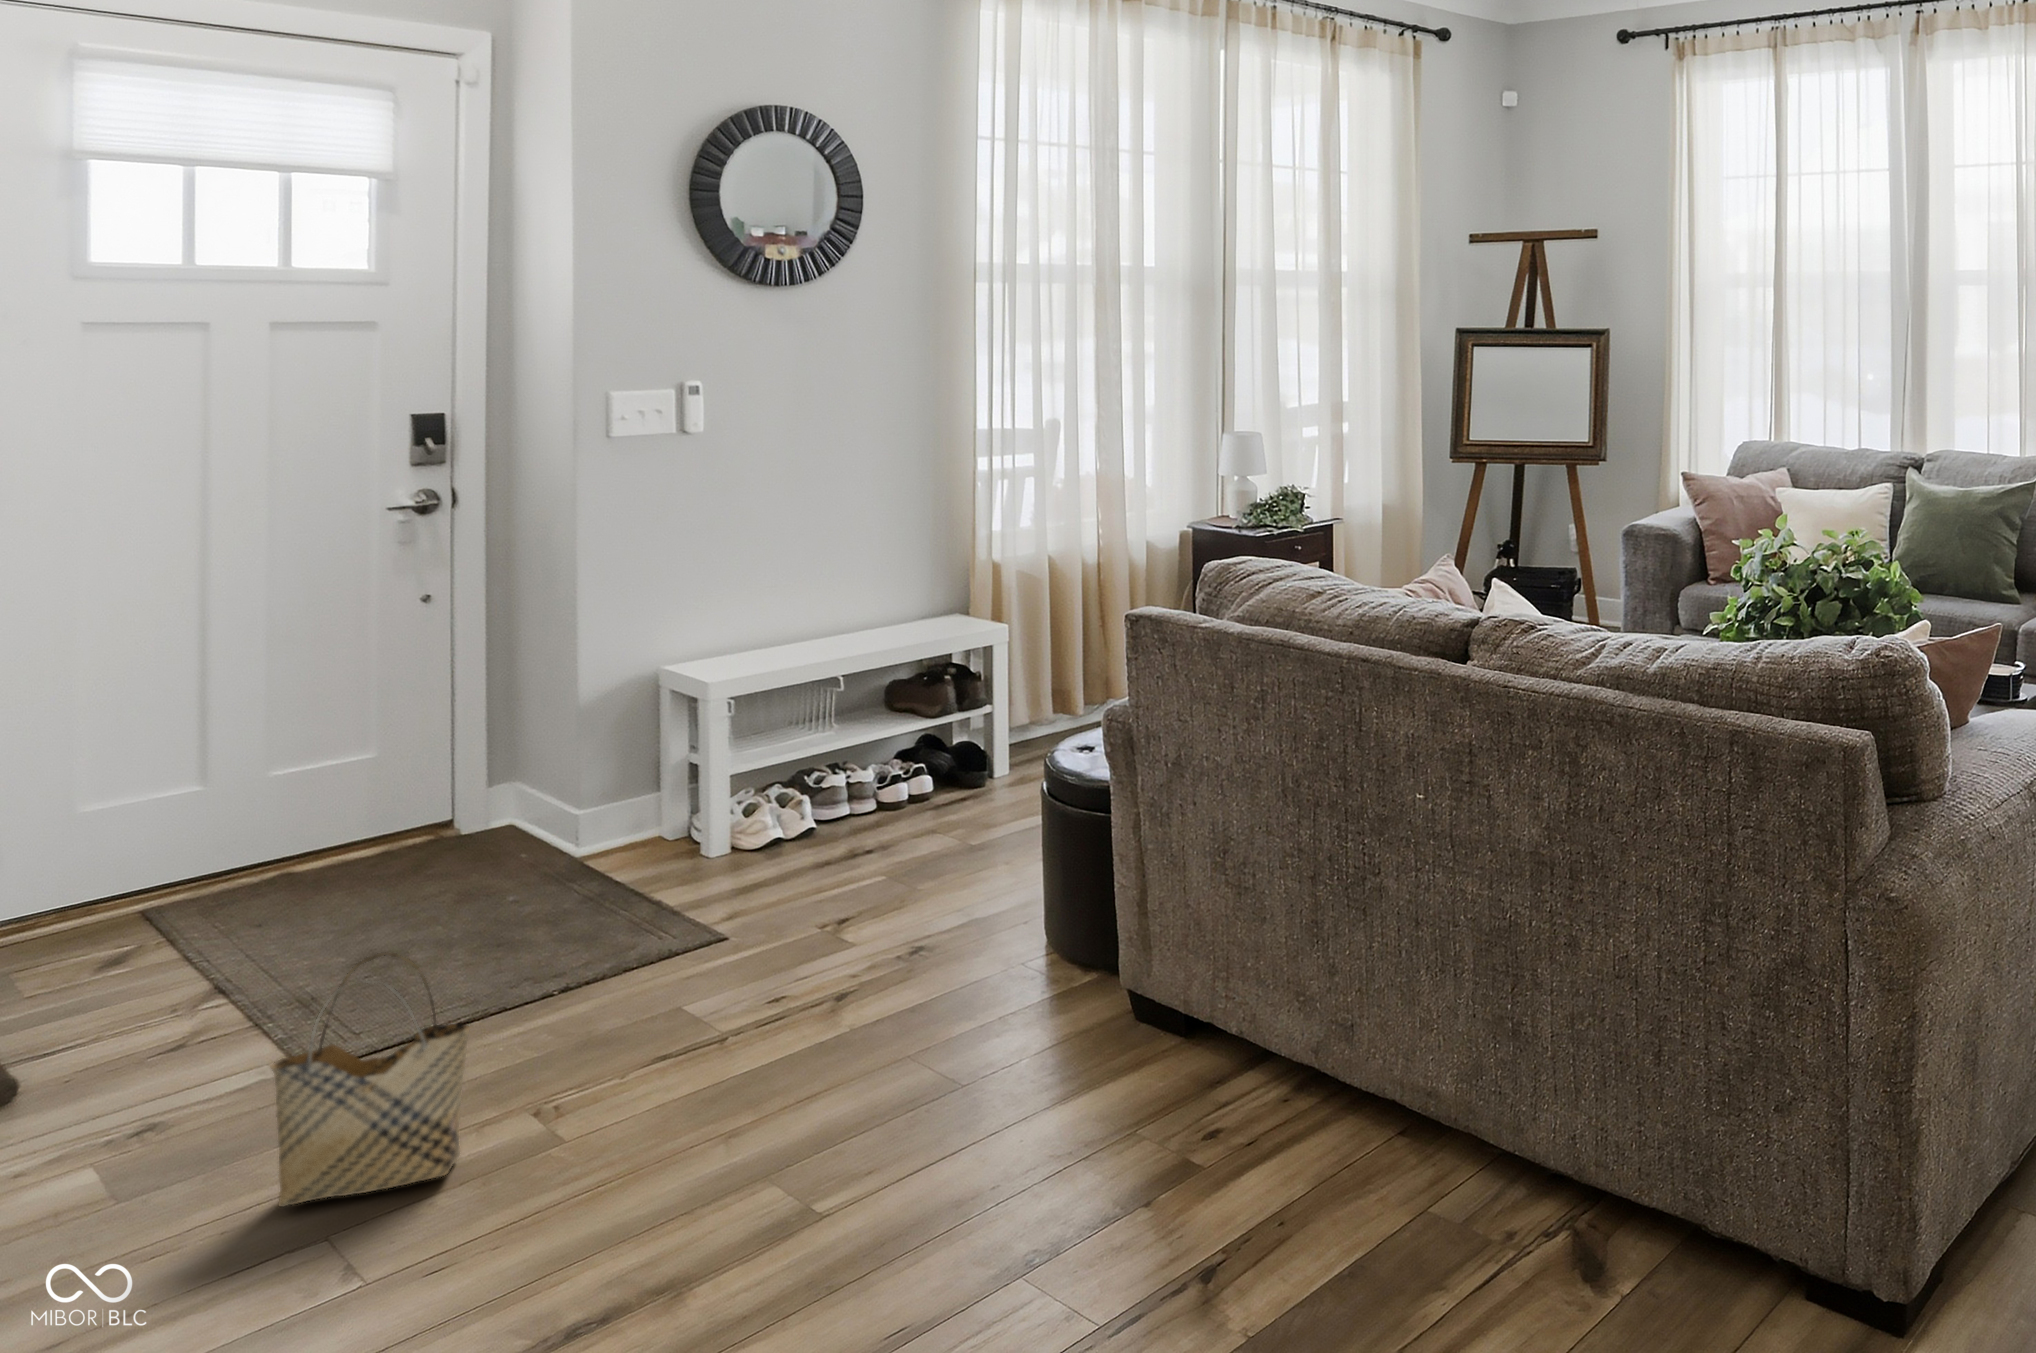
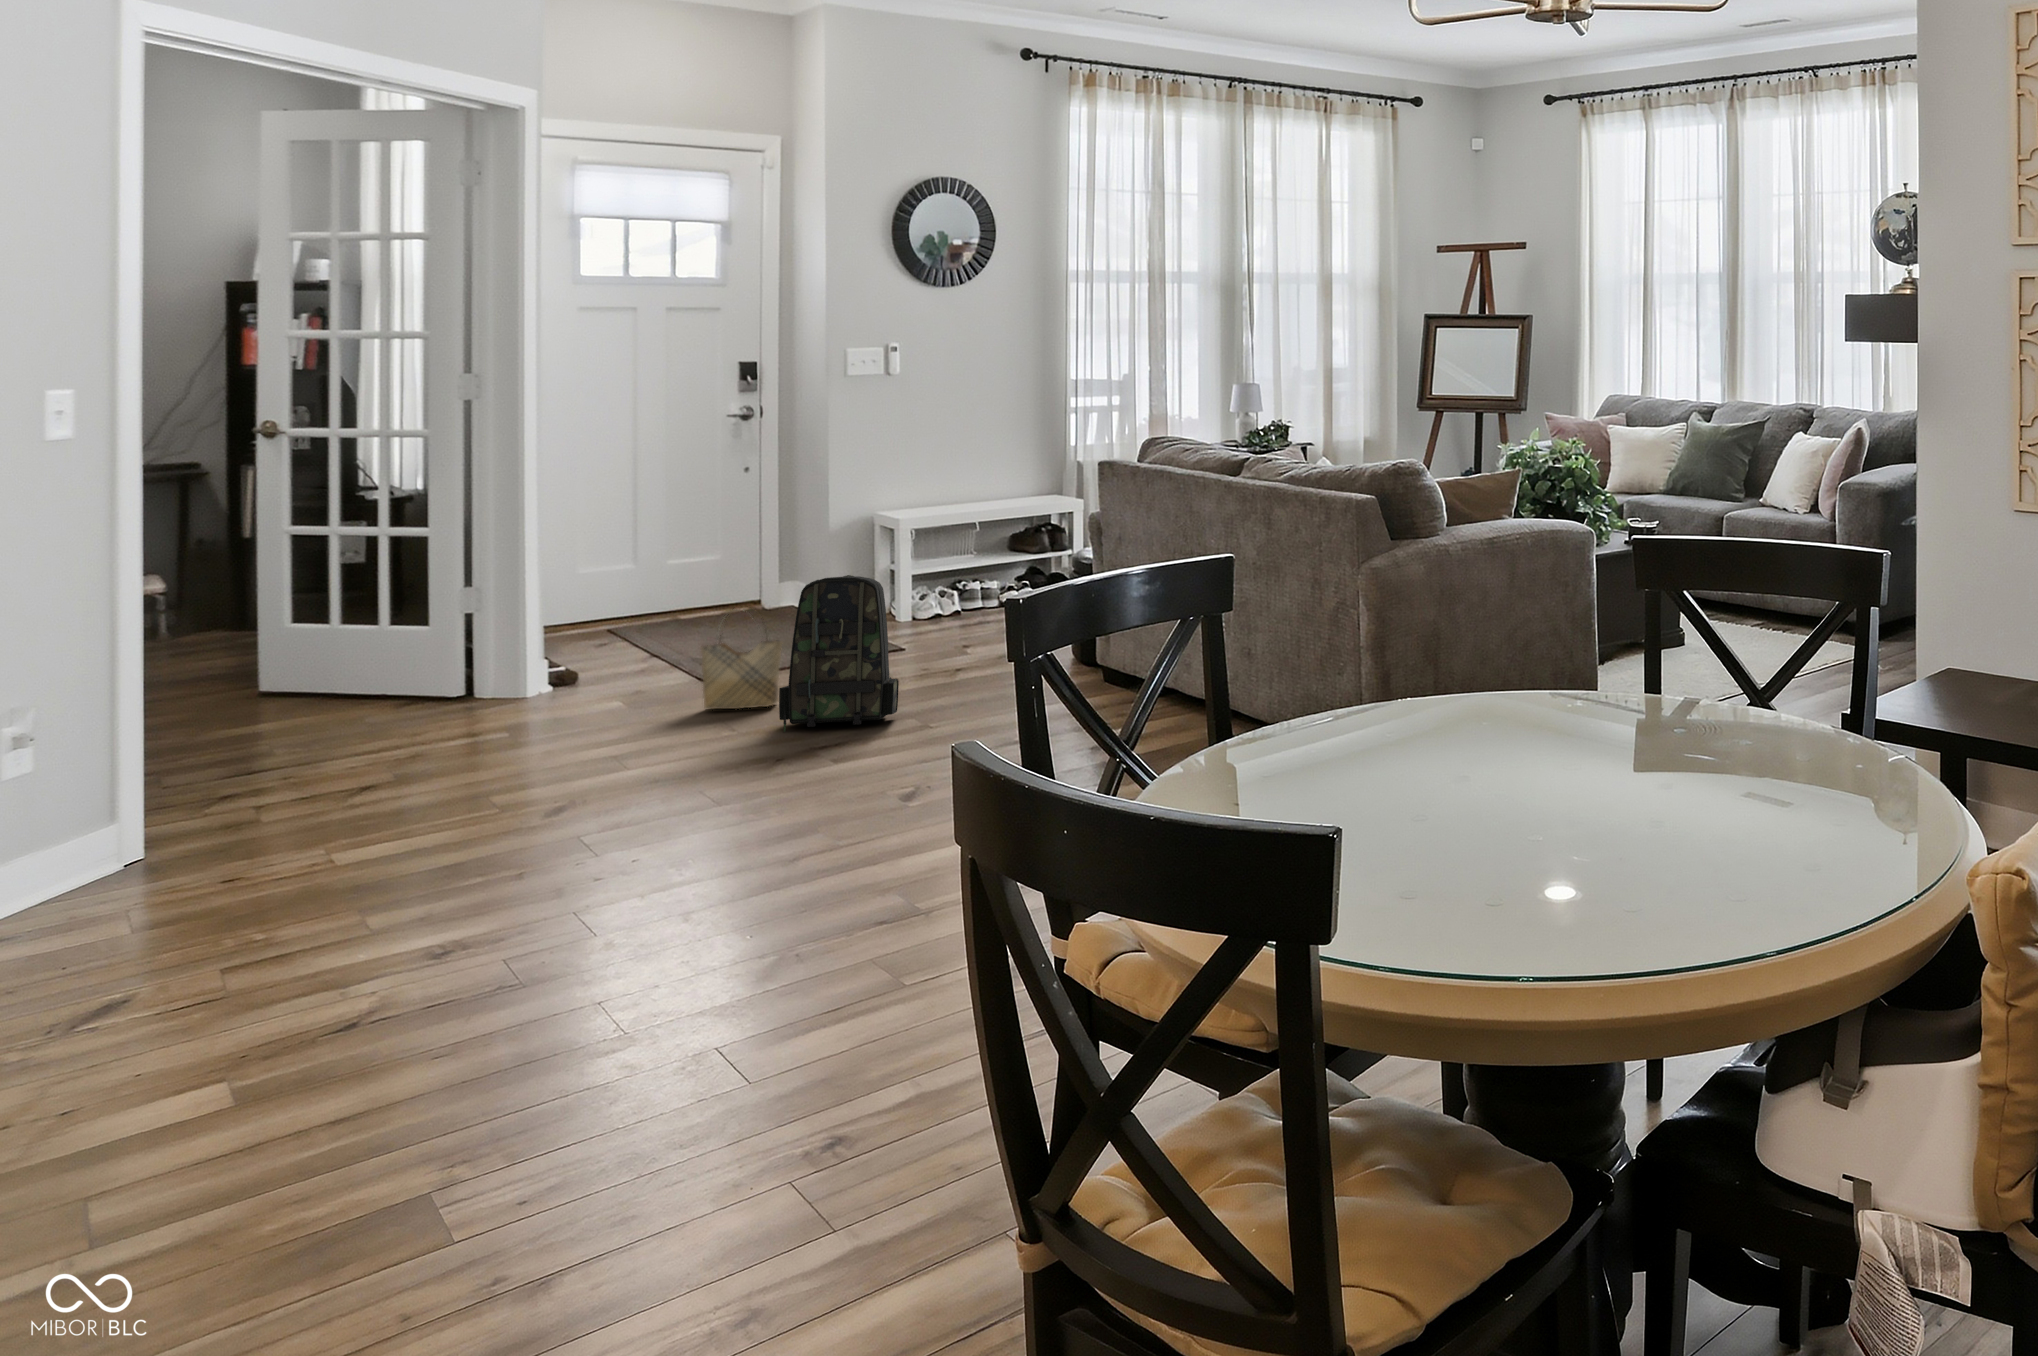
backpack: none [453,891,735,1290] -> present [779,575,899,732]

